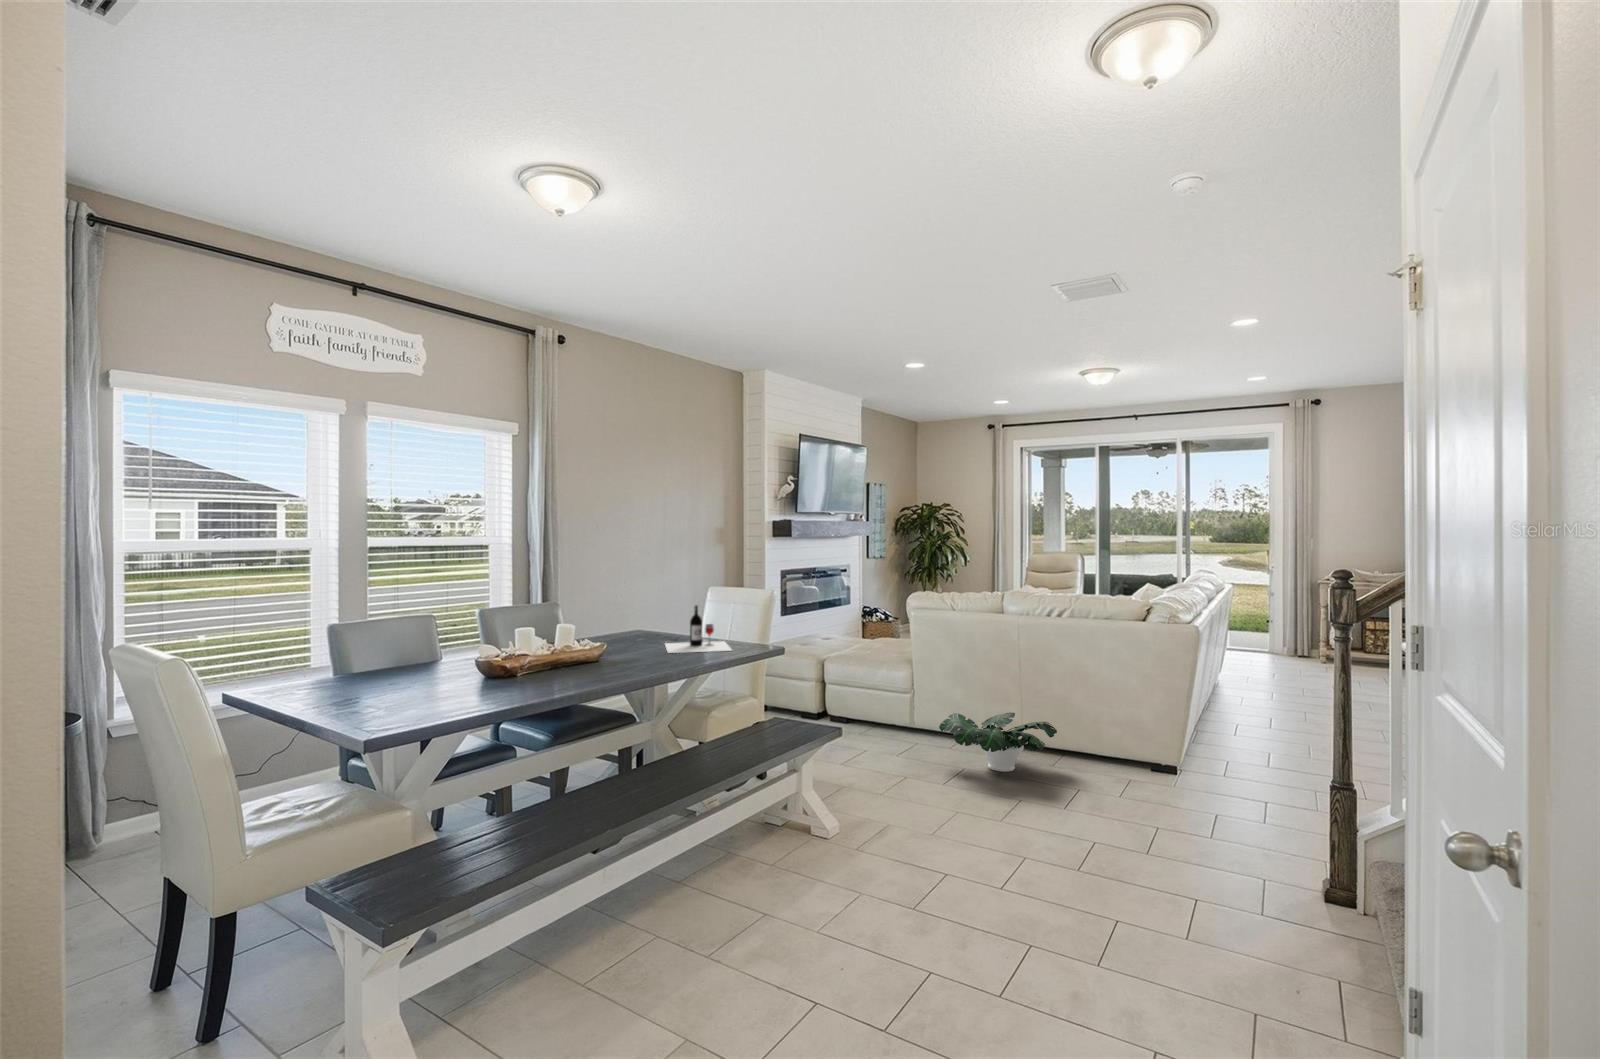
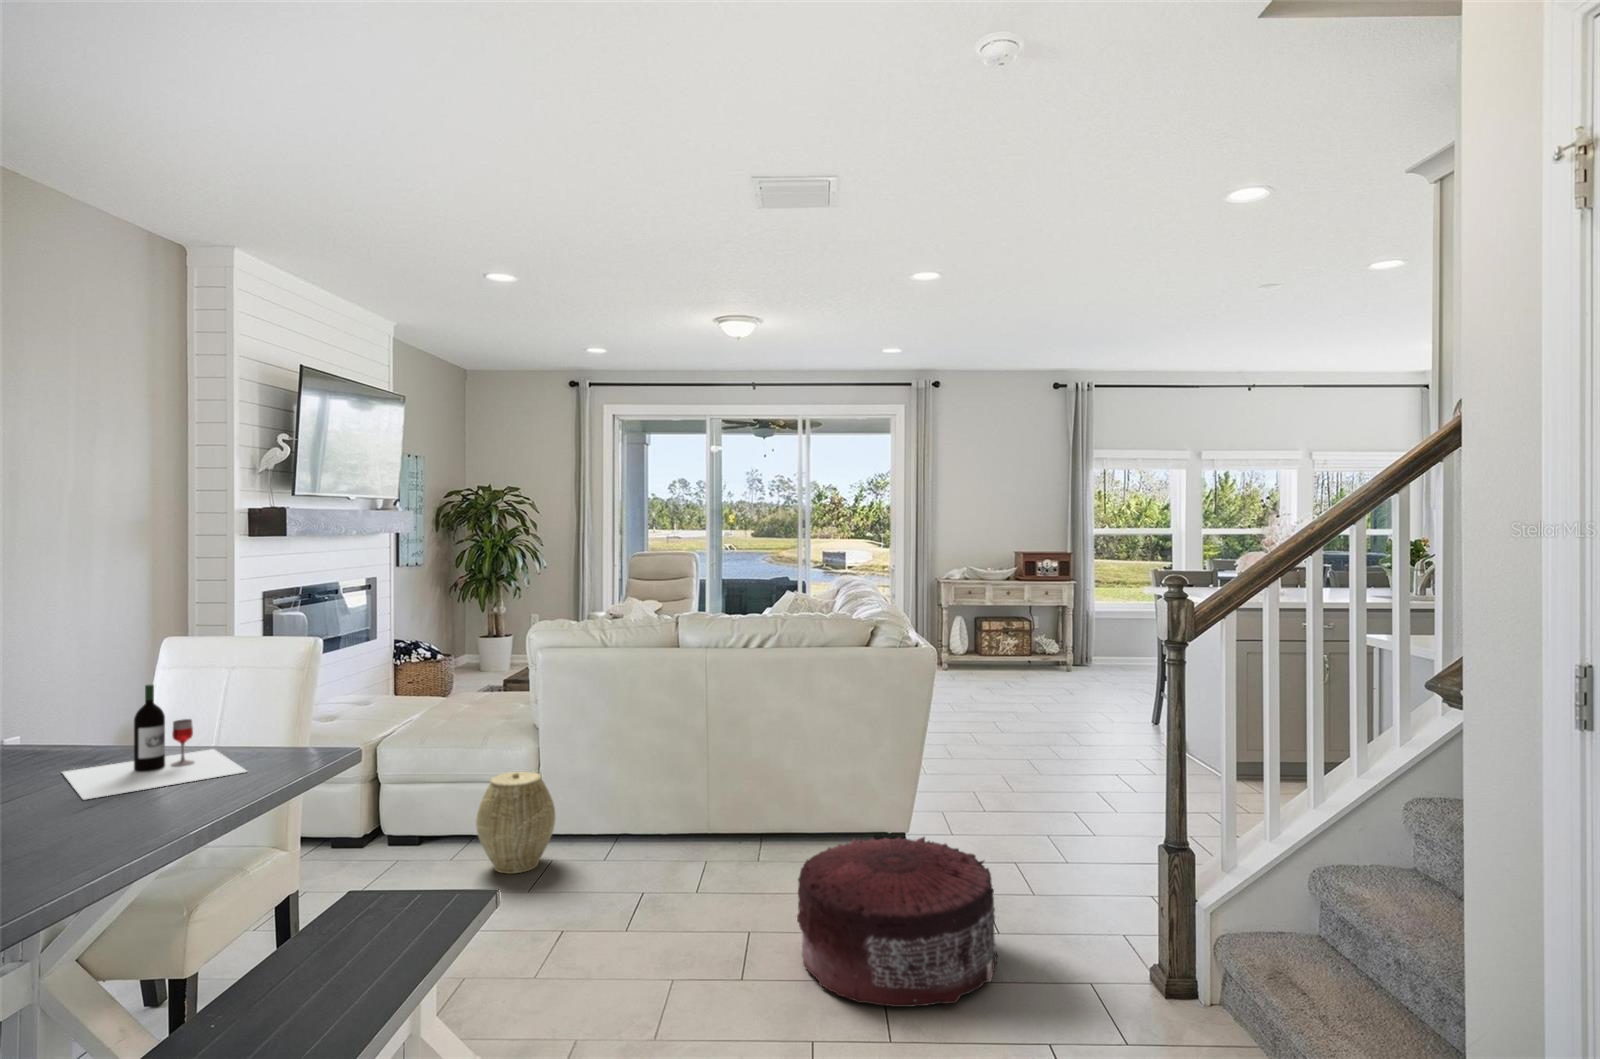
woven basket: none [871,684,919,746] -> present [476,772,555,874]
potted plant: present [939,712,1057,772] -> none [602,792,768,886]
pouf: none [1037,749,1195,862] -> present [797,836,997,1007]

